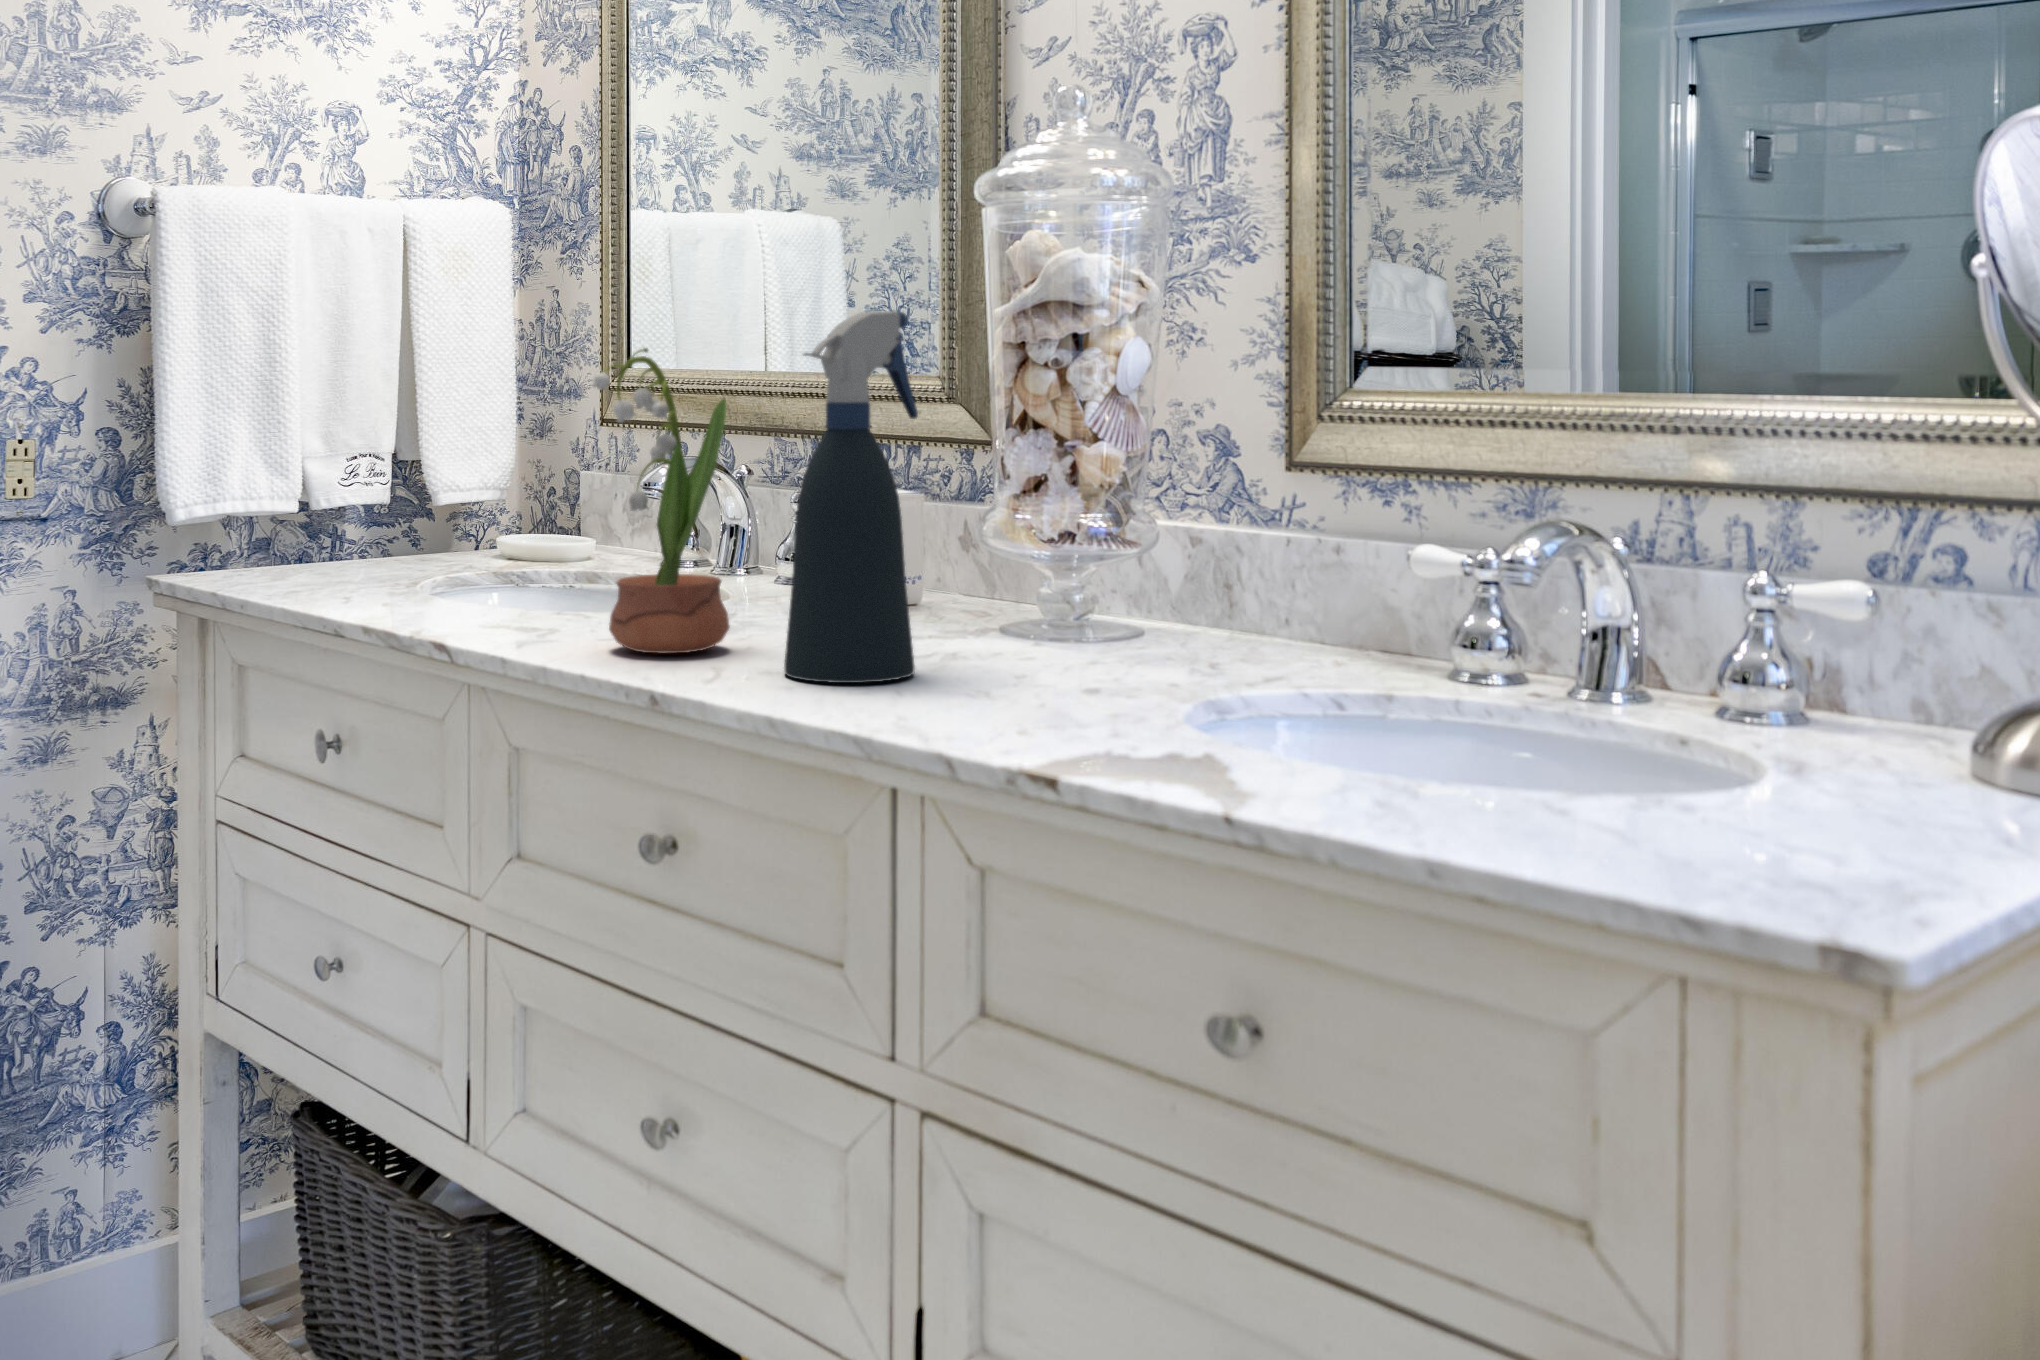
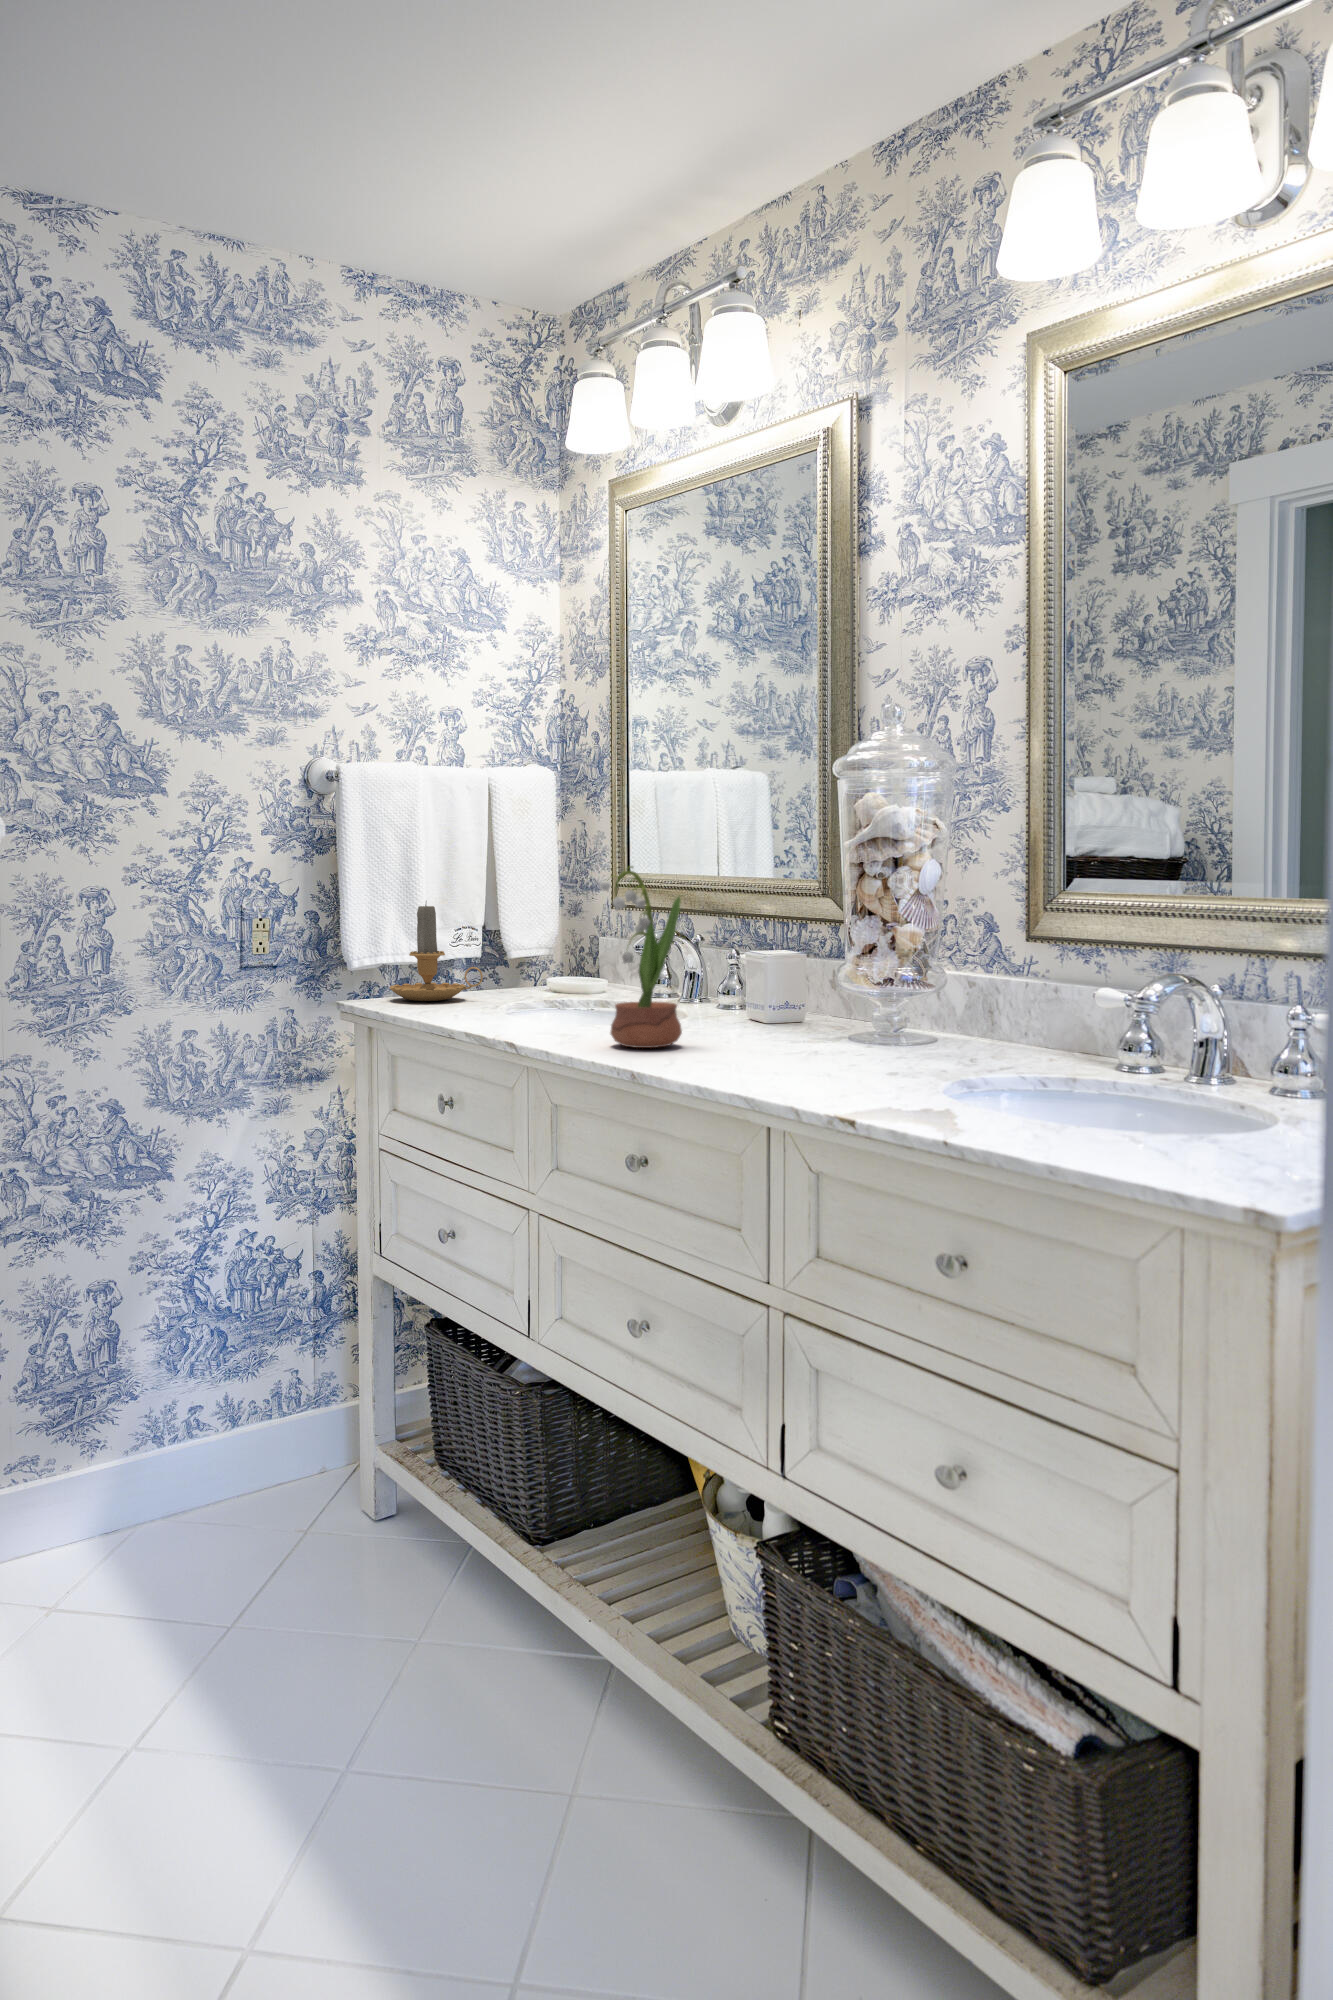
spray bottle: present [784,310,918,683] -> none [712,843,795,1065]
candle: none [236,406,392,571] -> present [389,905,483,1001]

